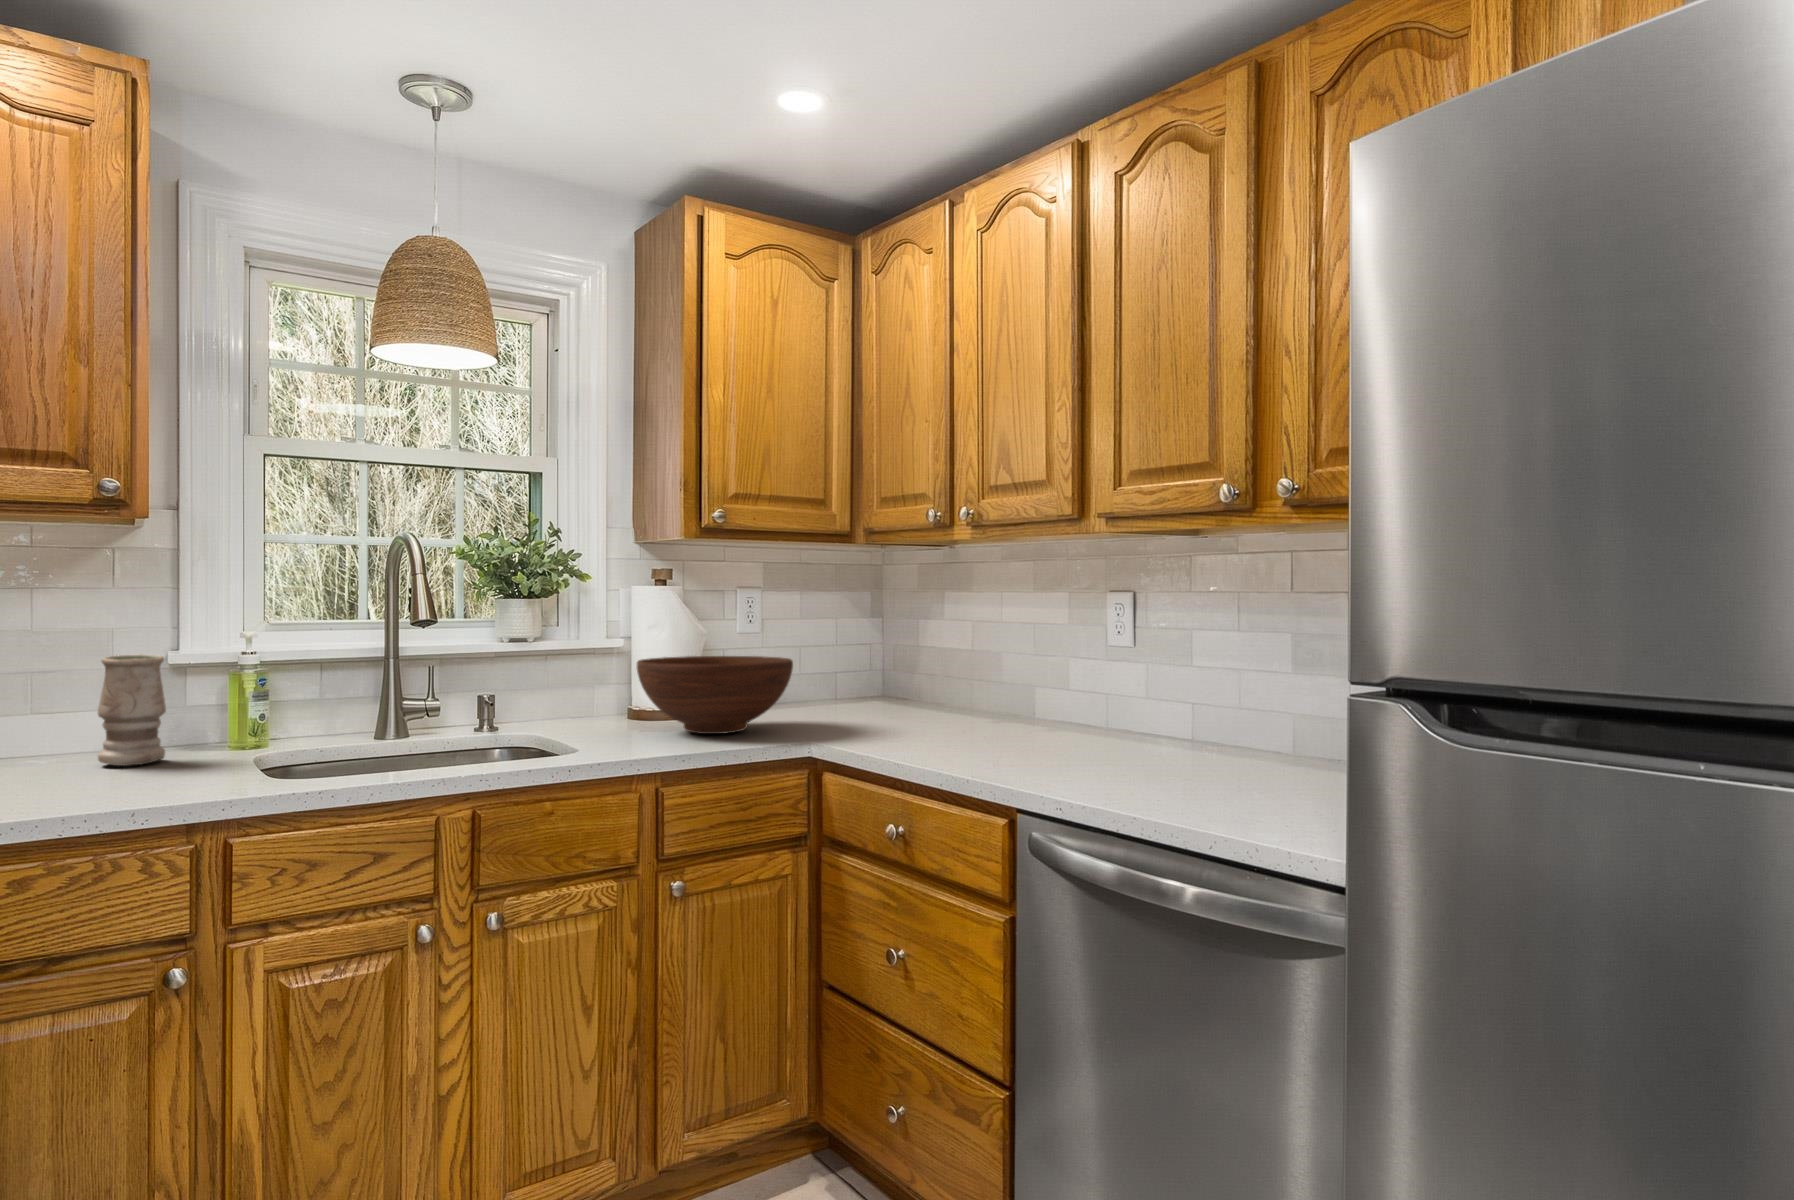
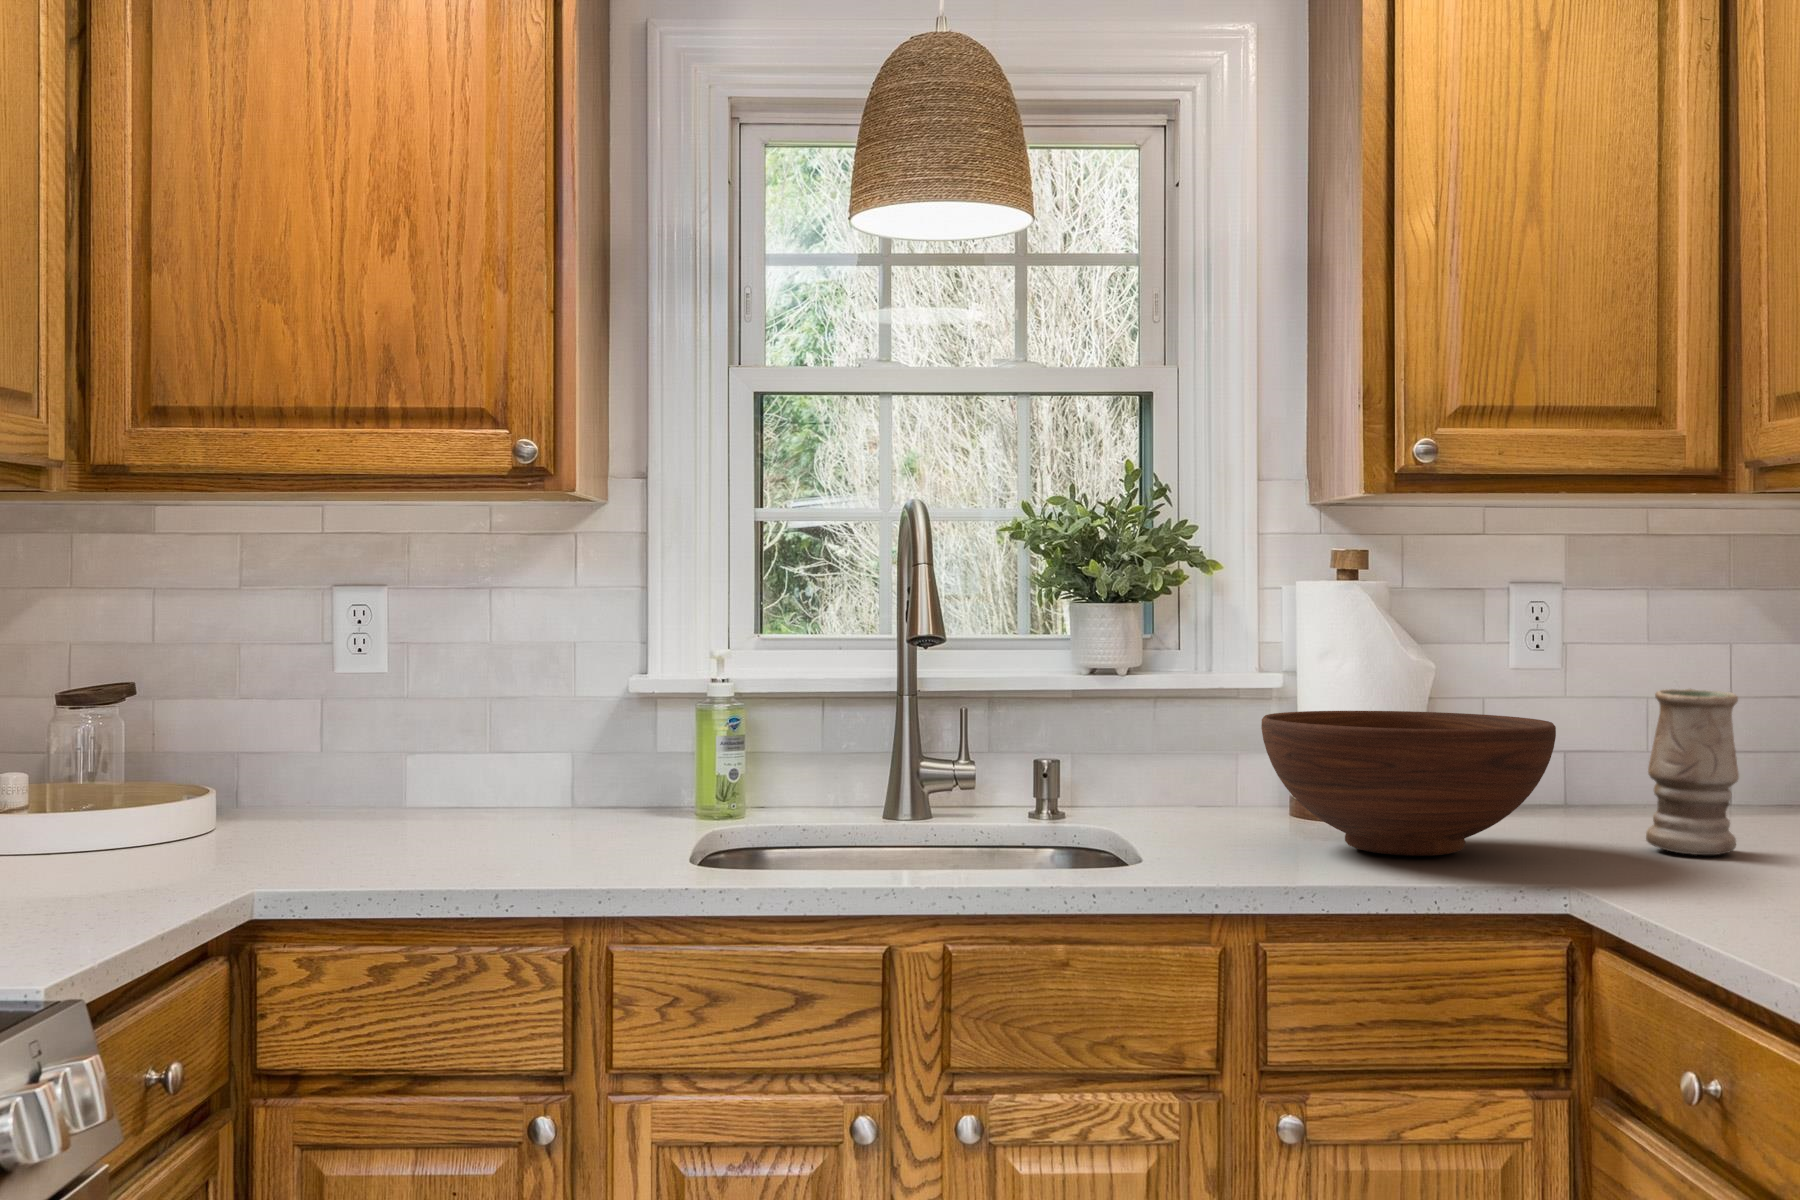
vase: present [98,654,166,766] -> present [1646,689,1739,855]

